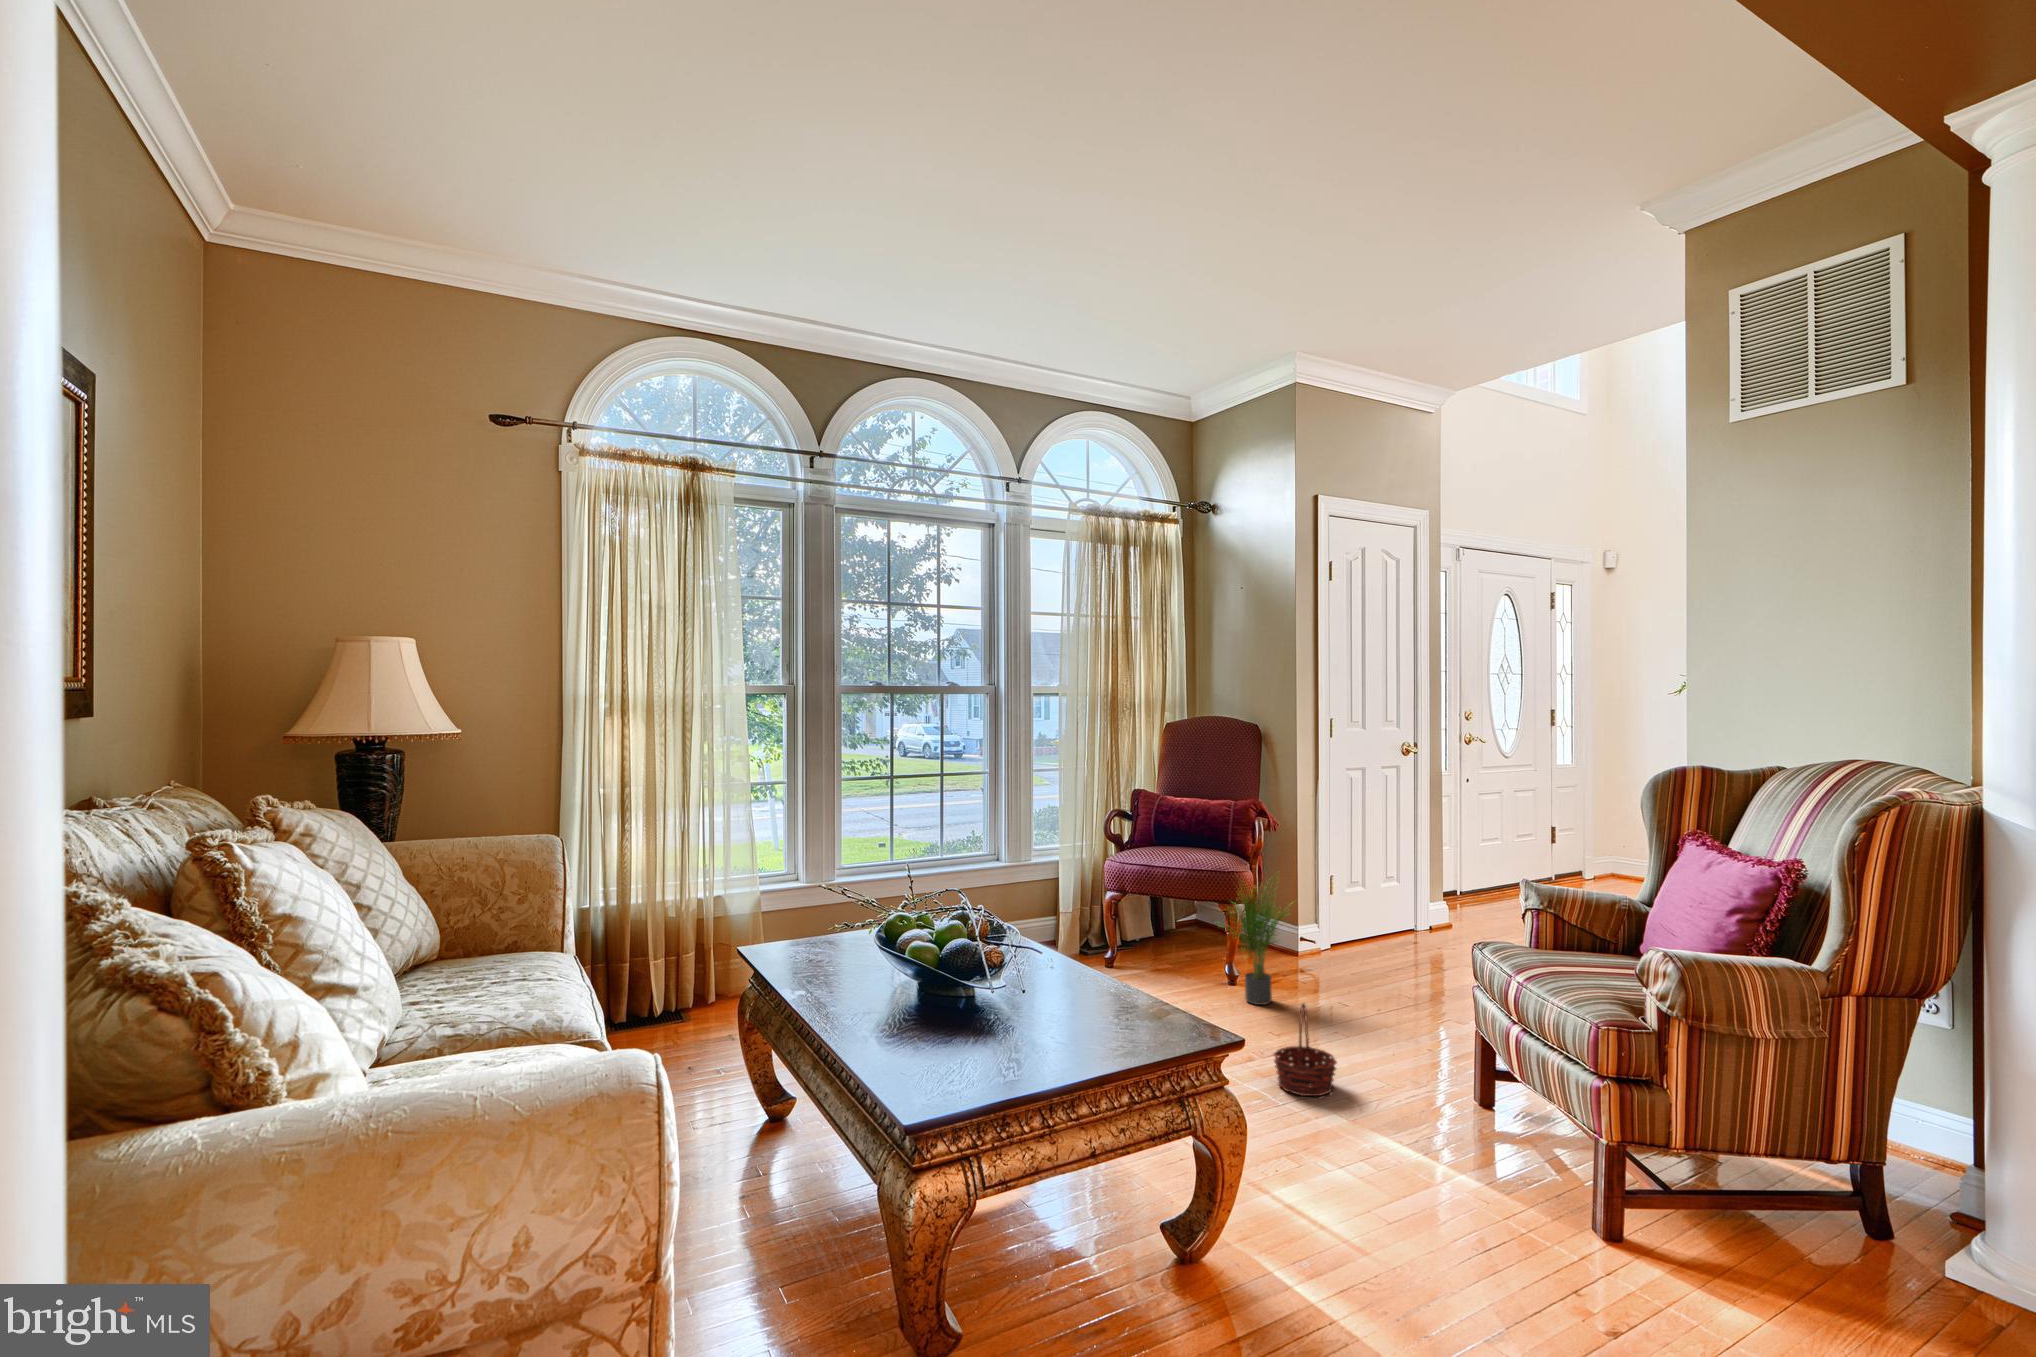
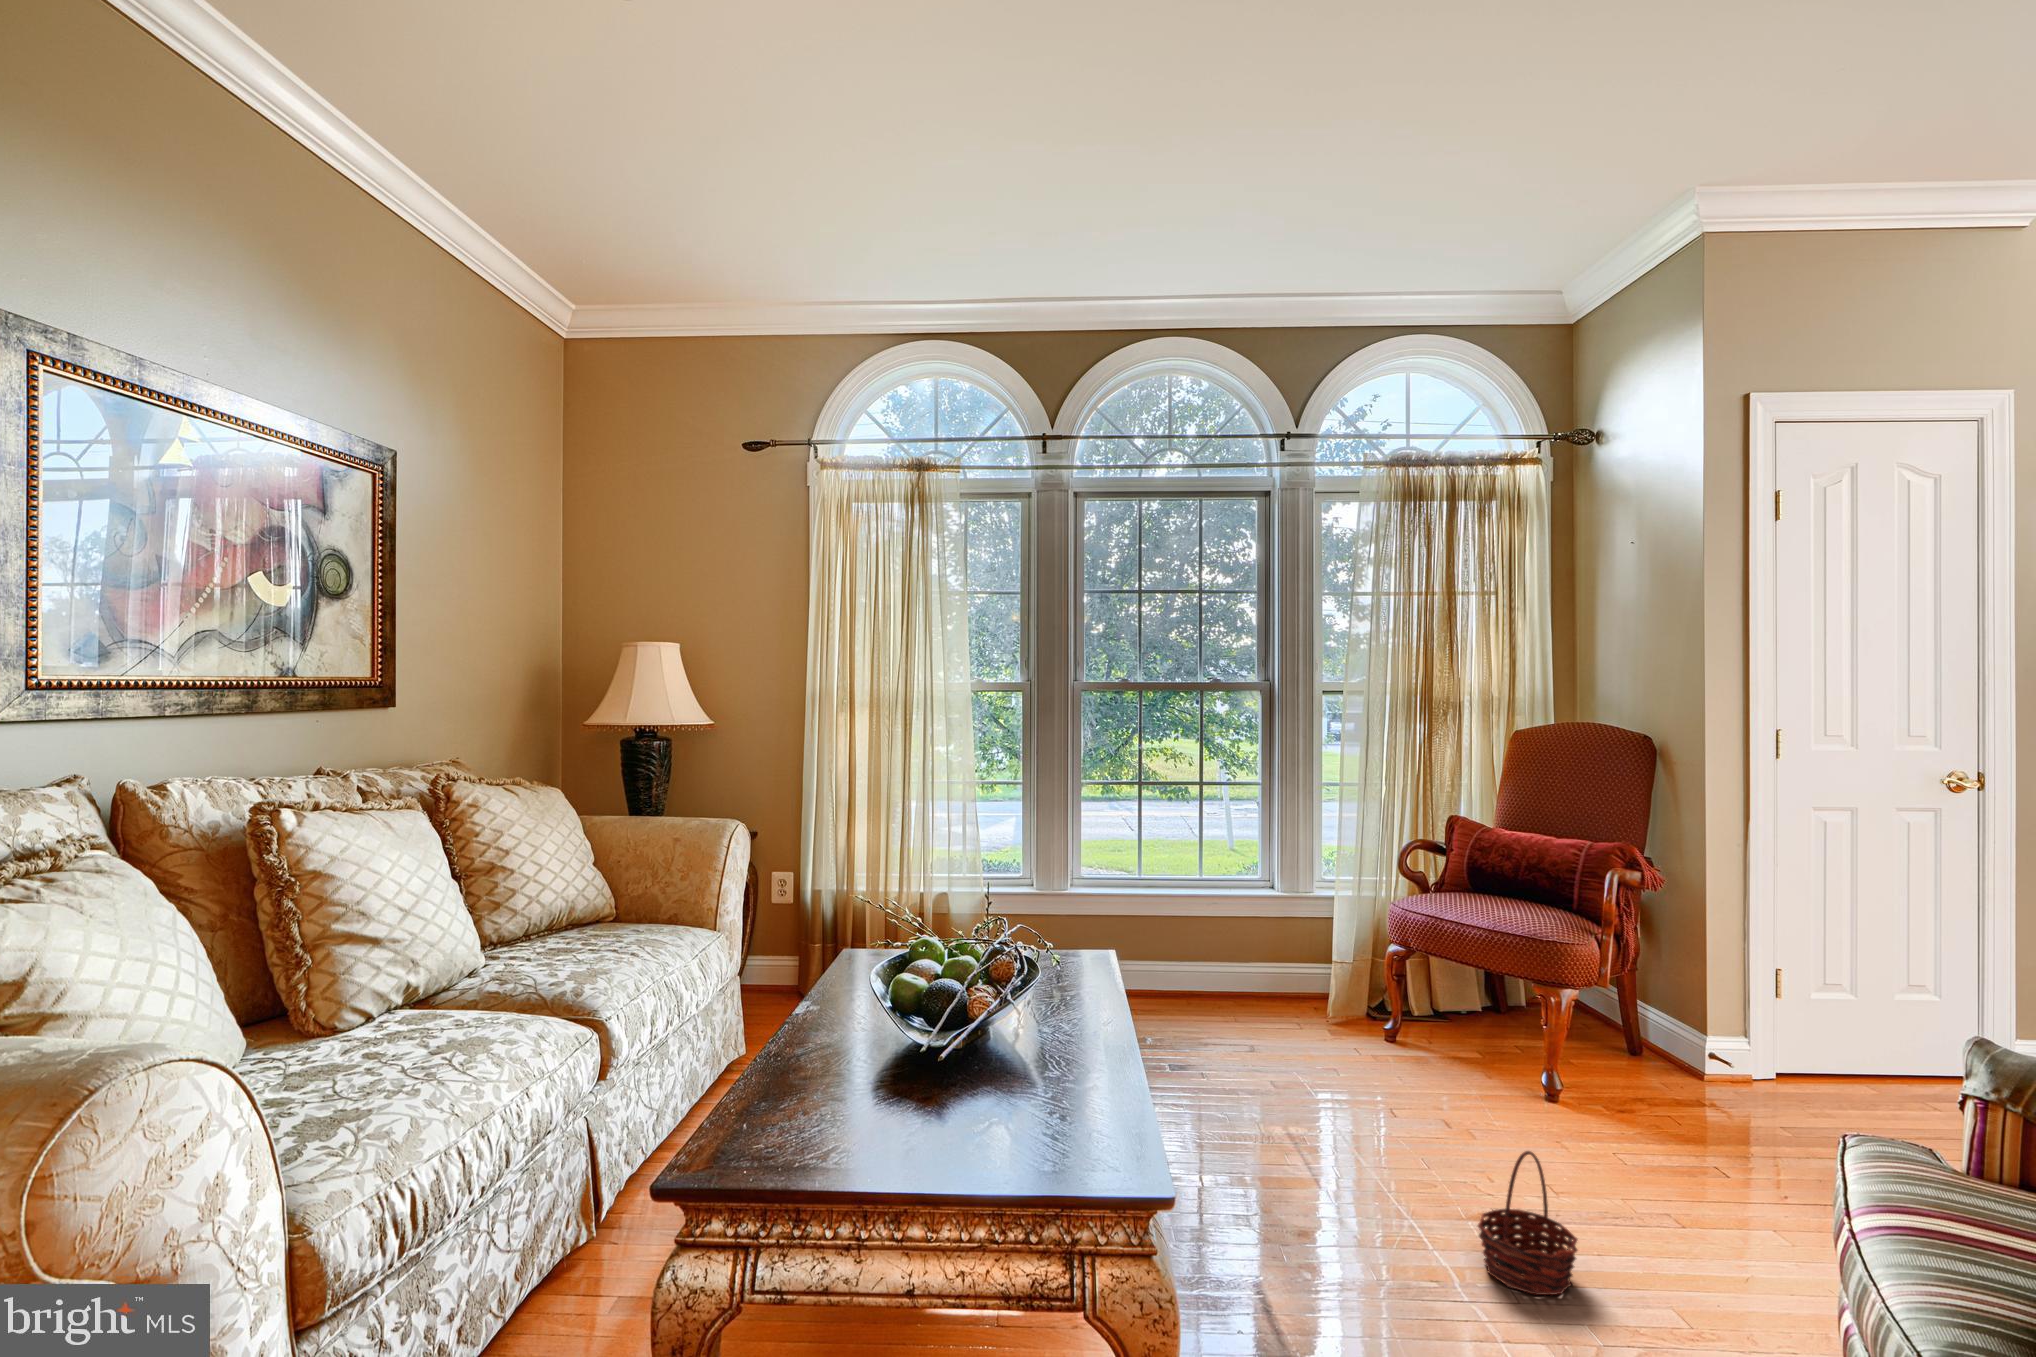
potted plant: present [1223,873,1287,1005] -> none [1488,946,1637,1139]

